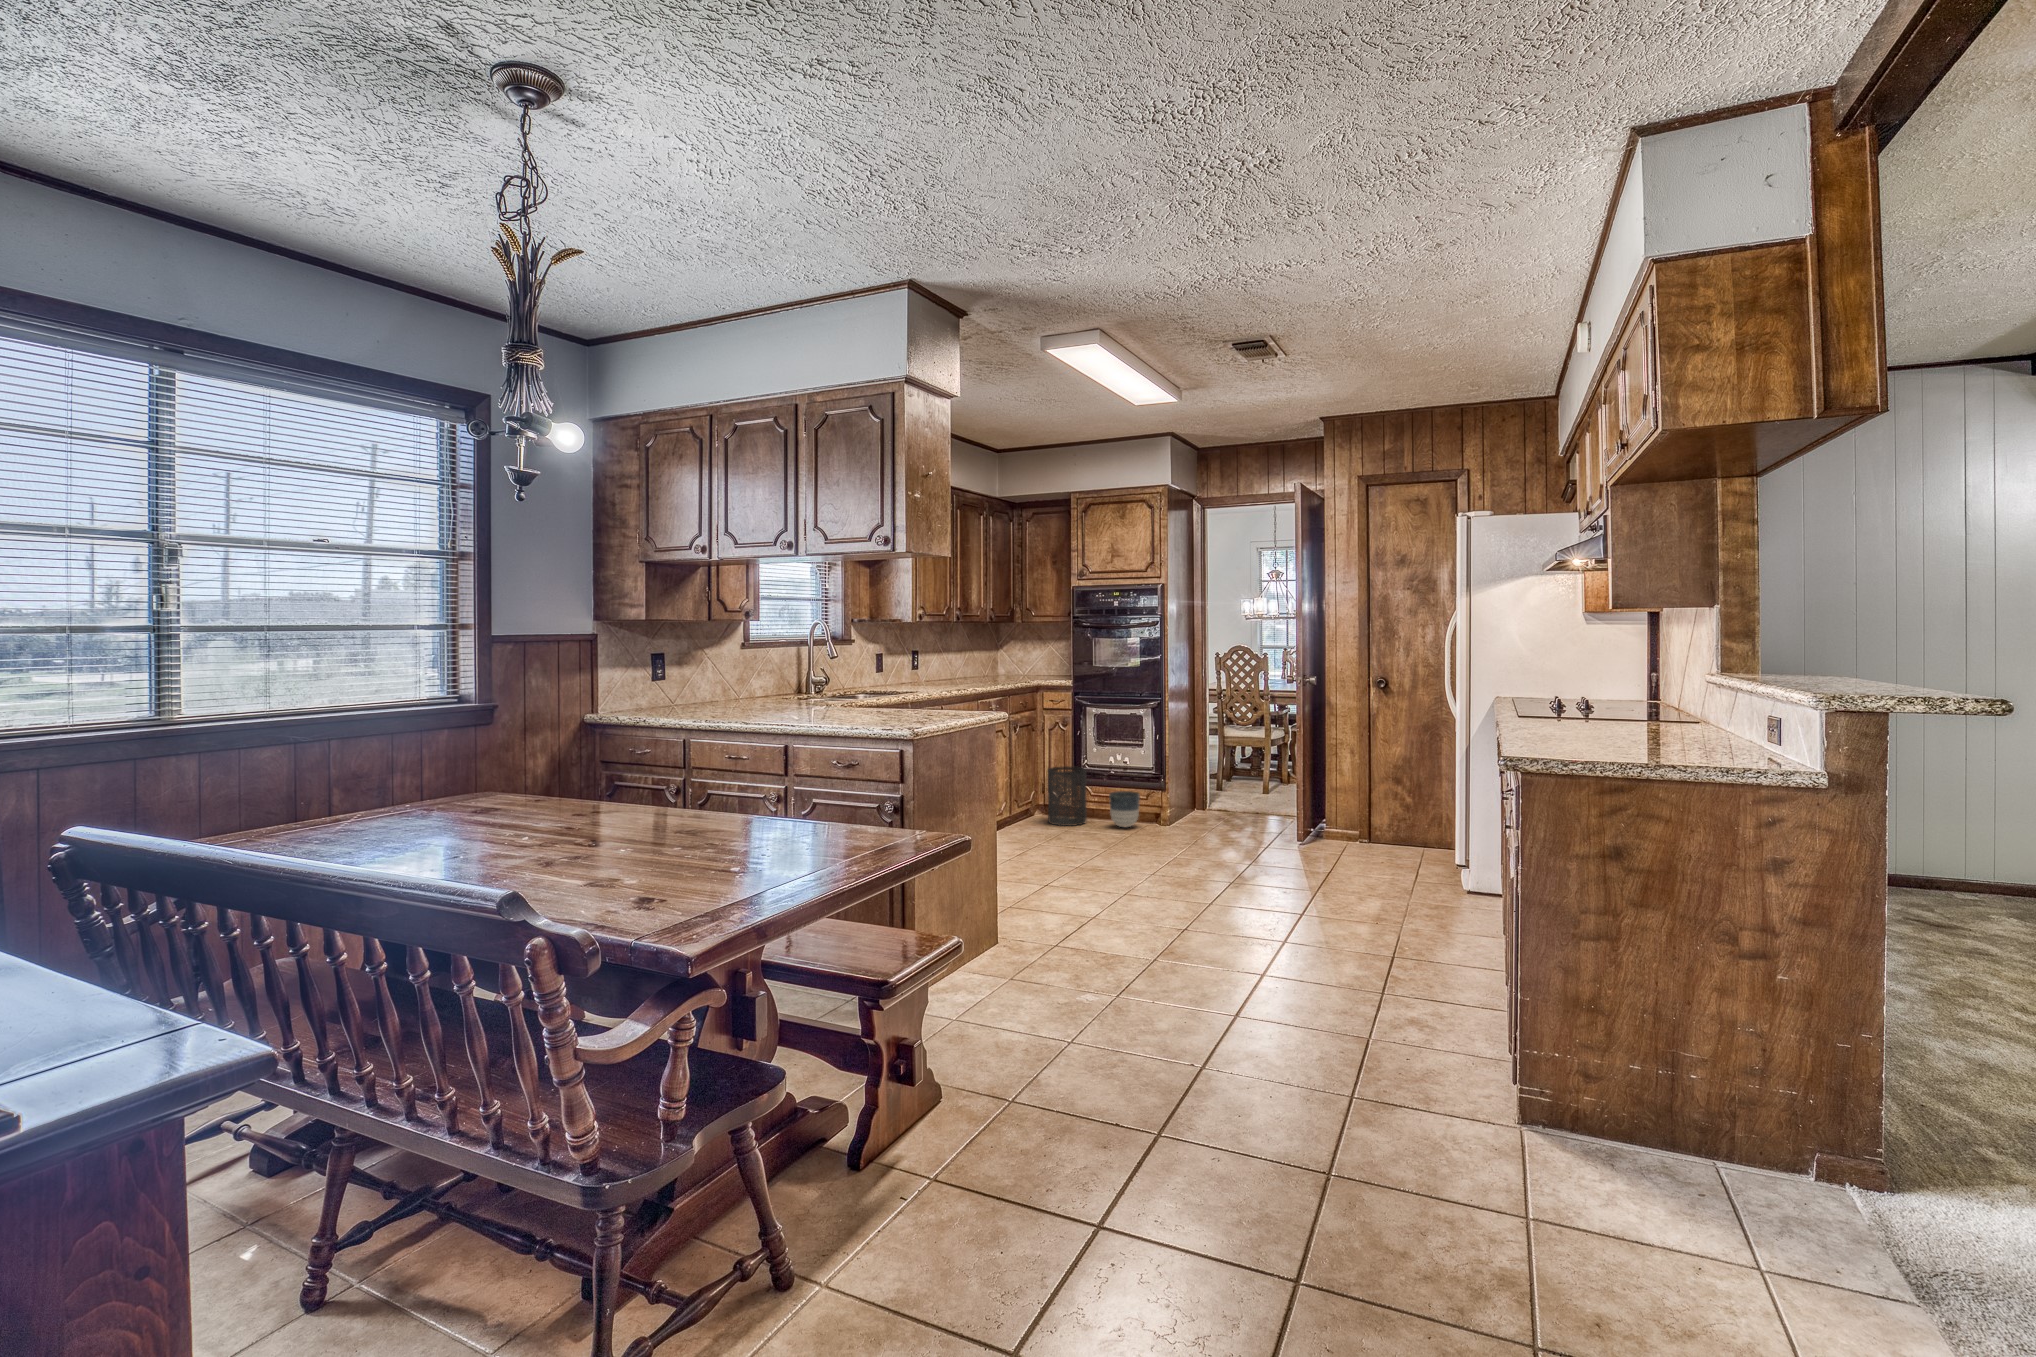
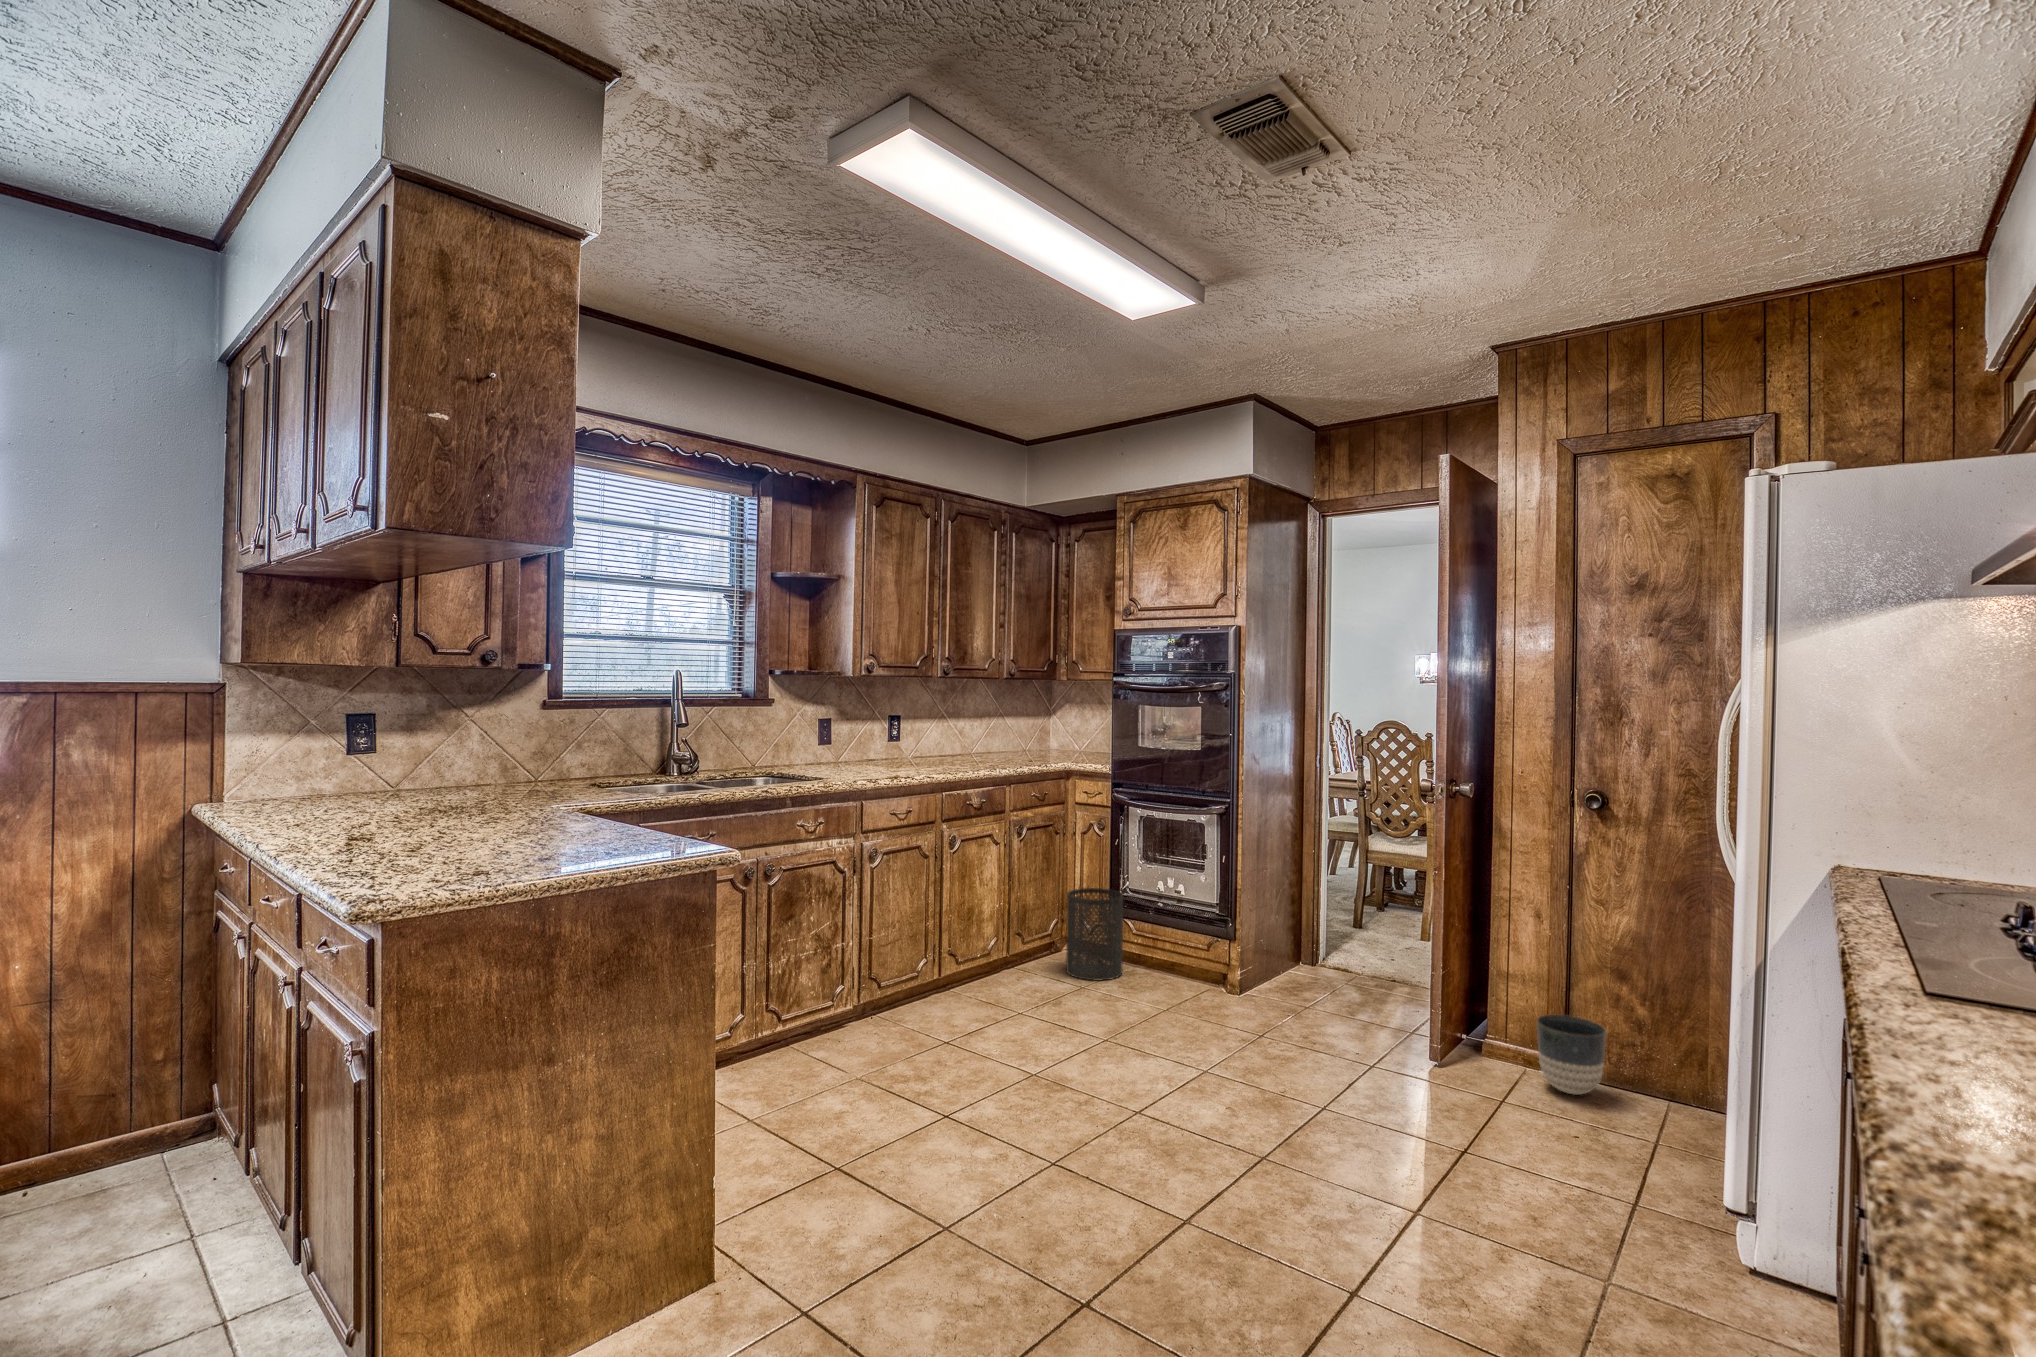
planter: present [1109,791,1140,827] -> present [1537,1015,1606,1095]

